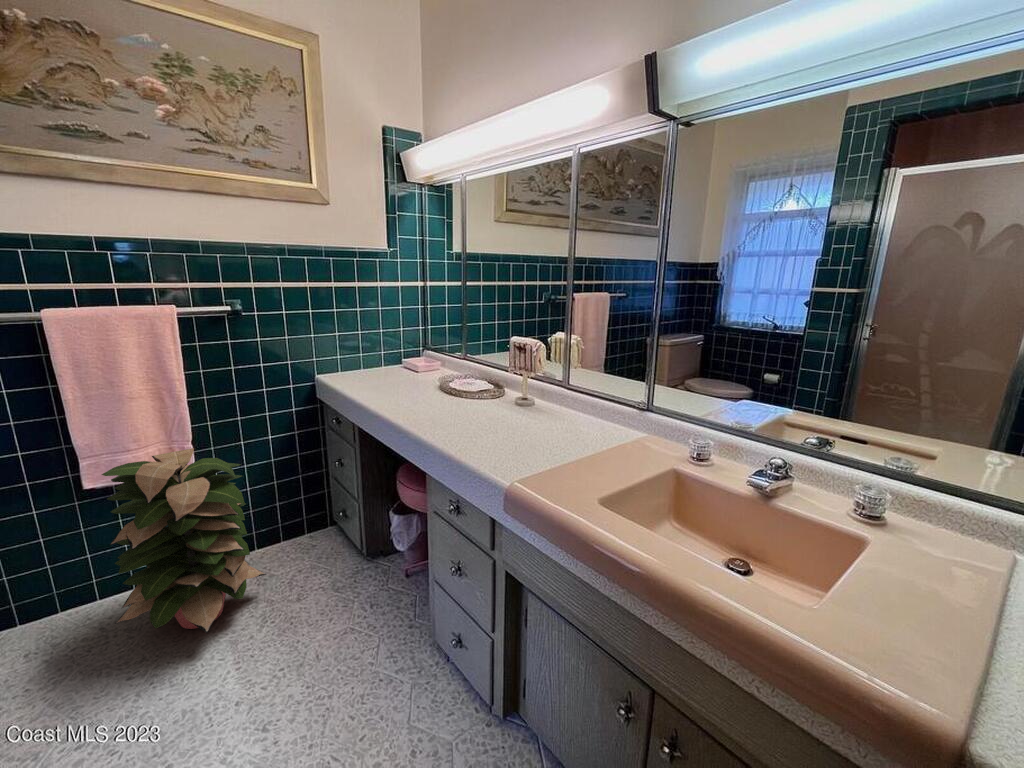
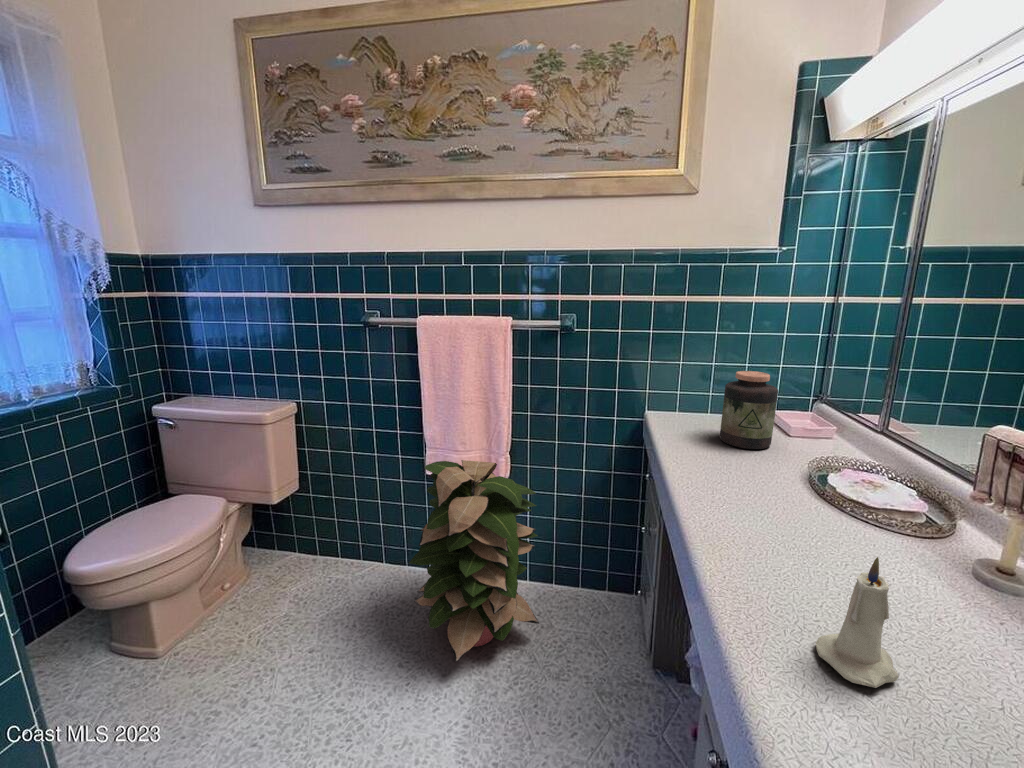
jar: none [377,334,411,386] -> present [720,371,778,449]
candle: none [471,399,499,453] -> present [816,557,899,688]

